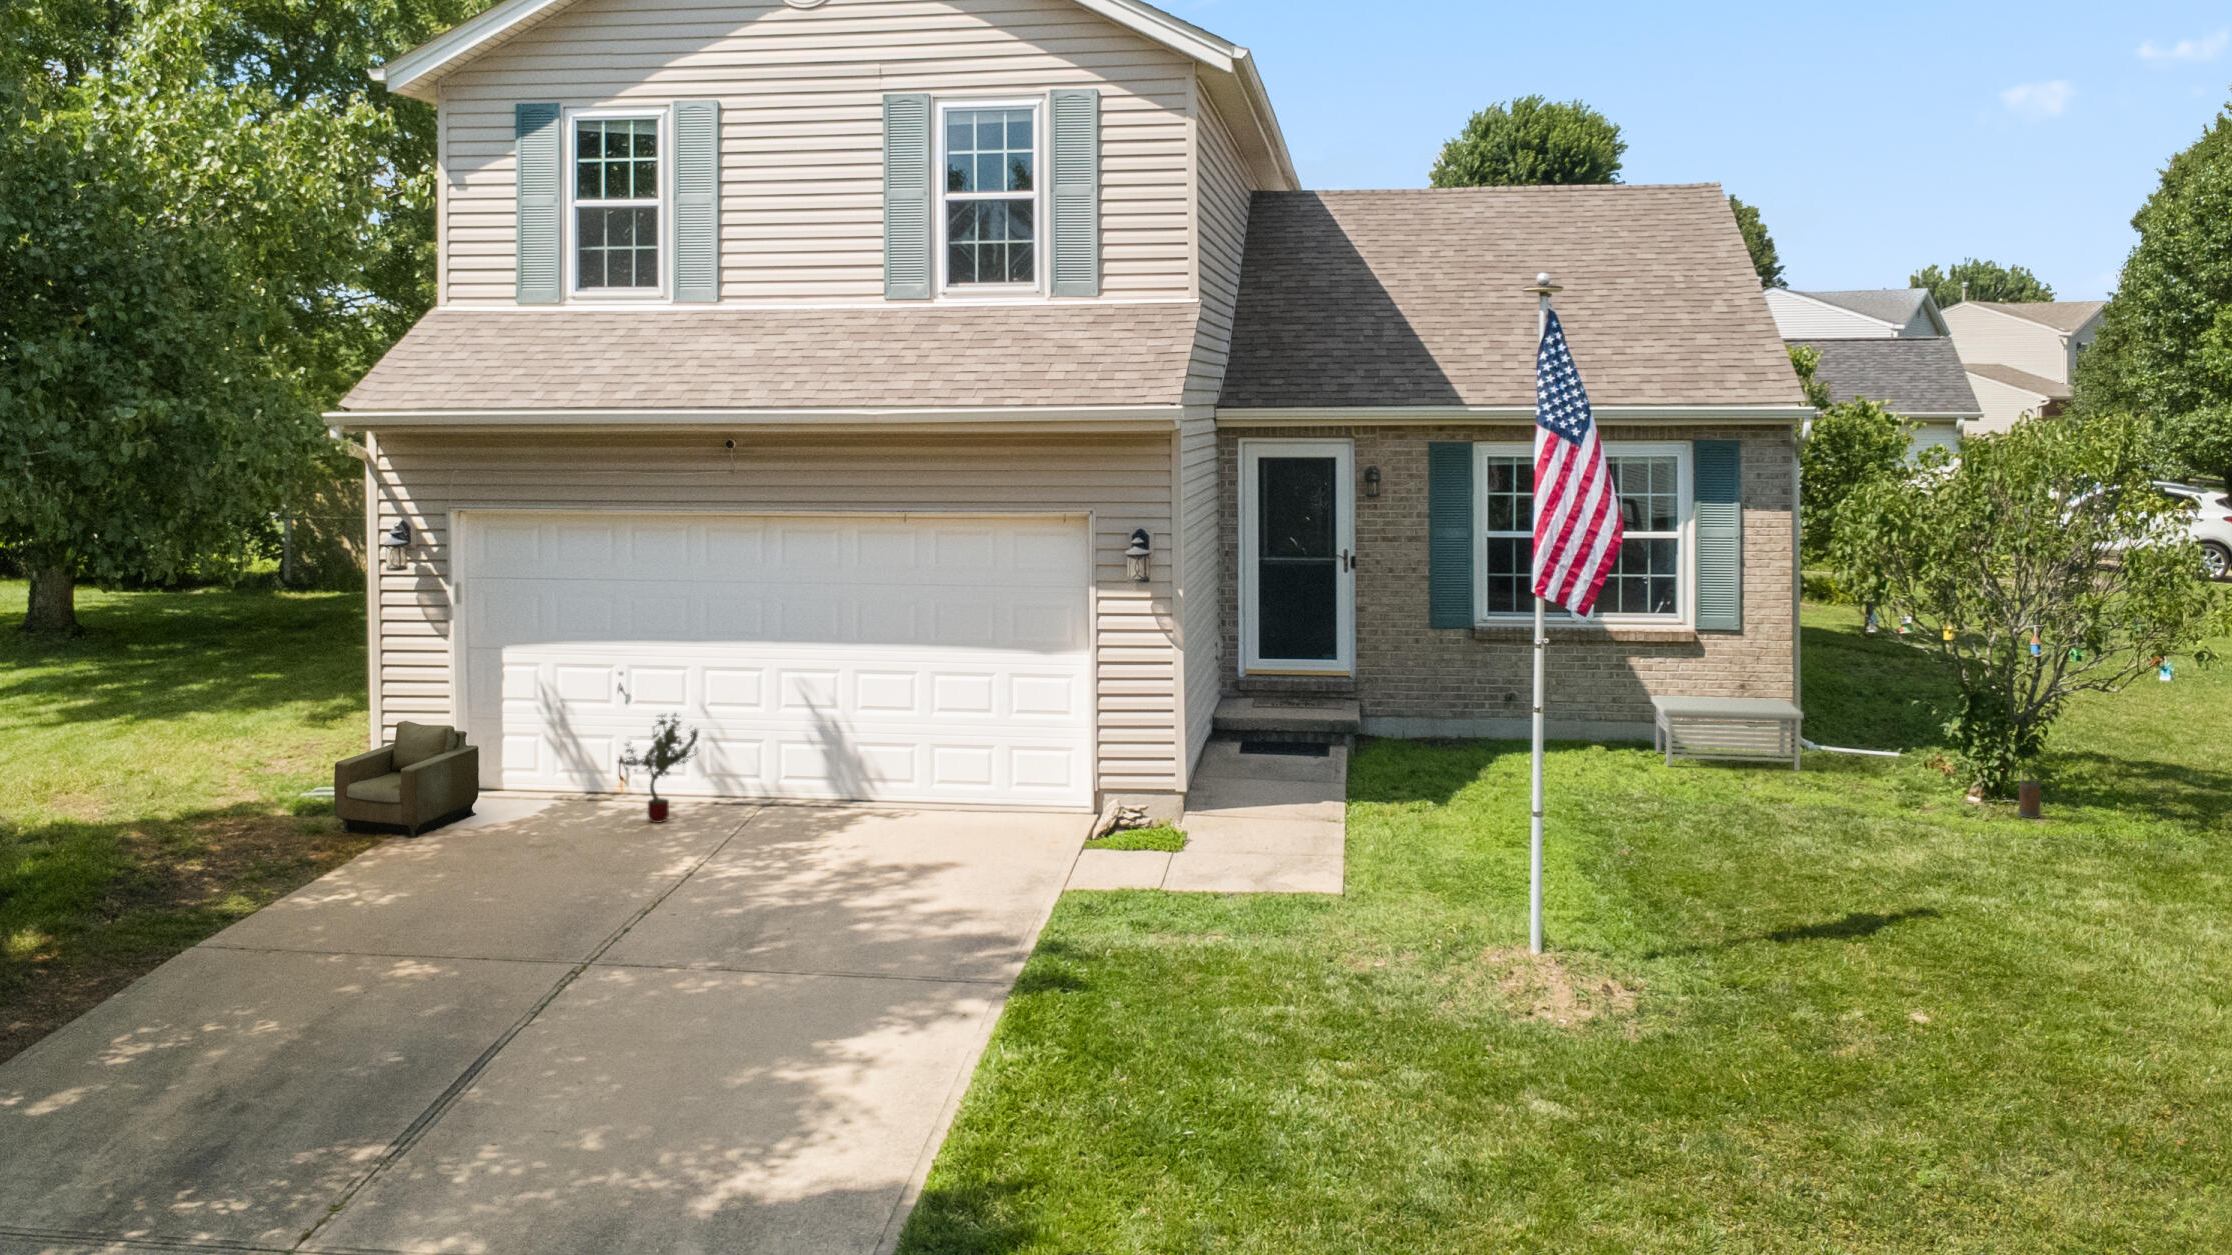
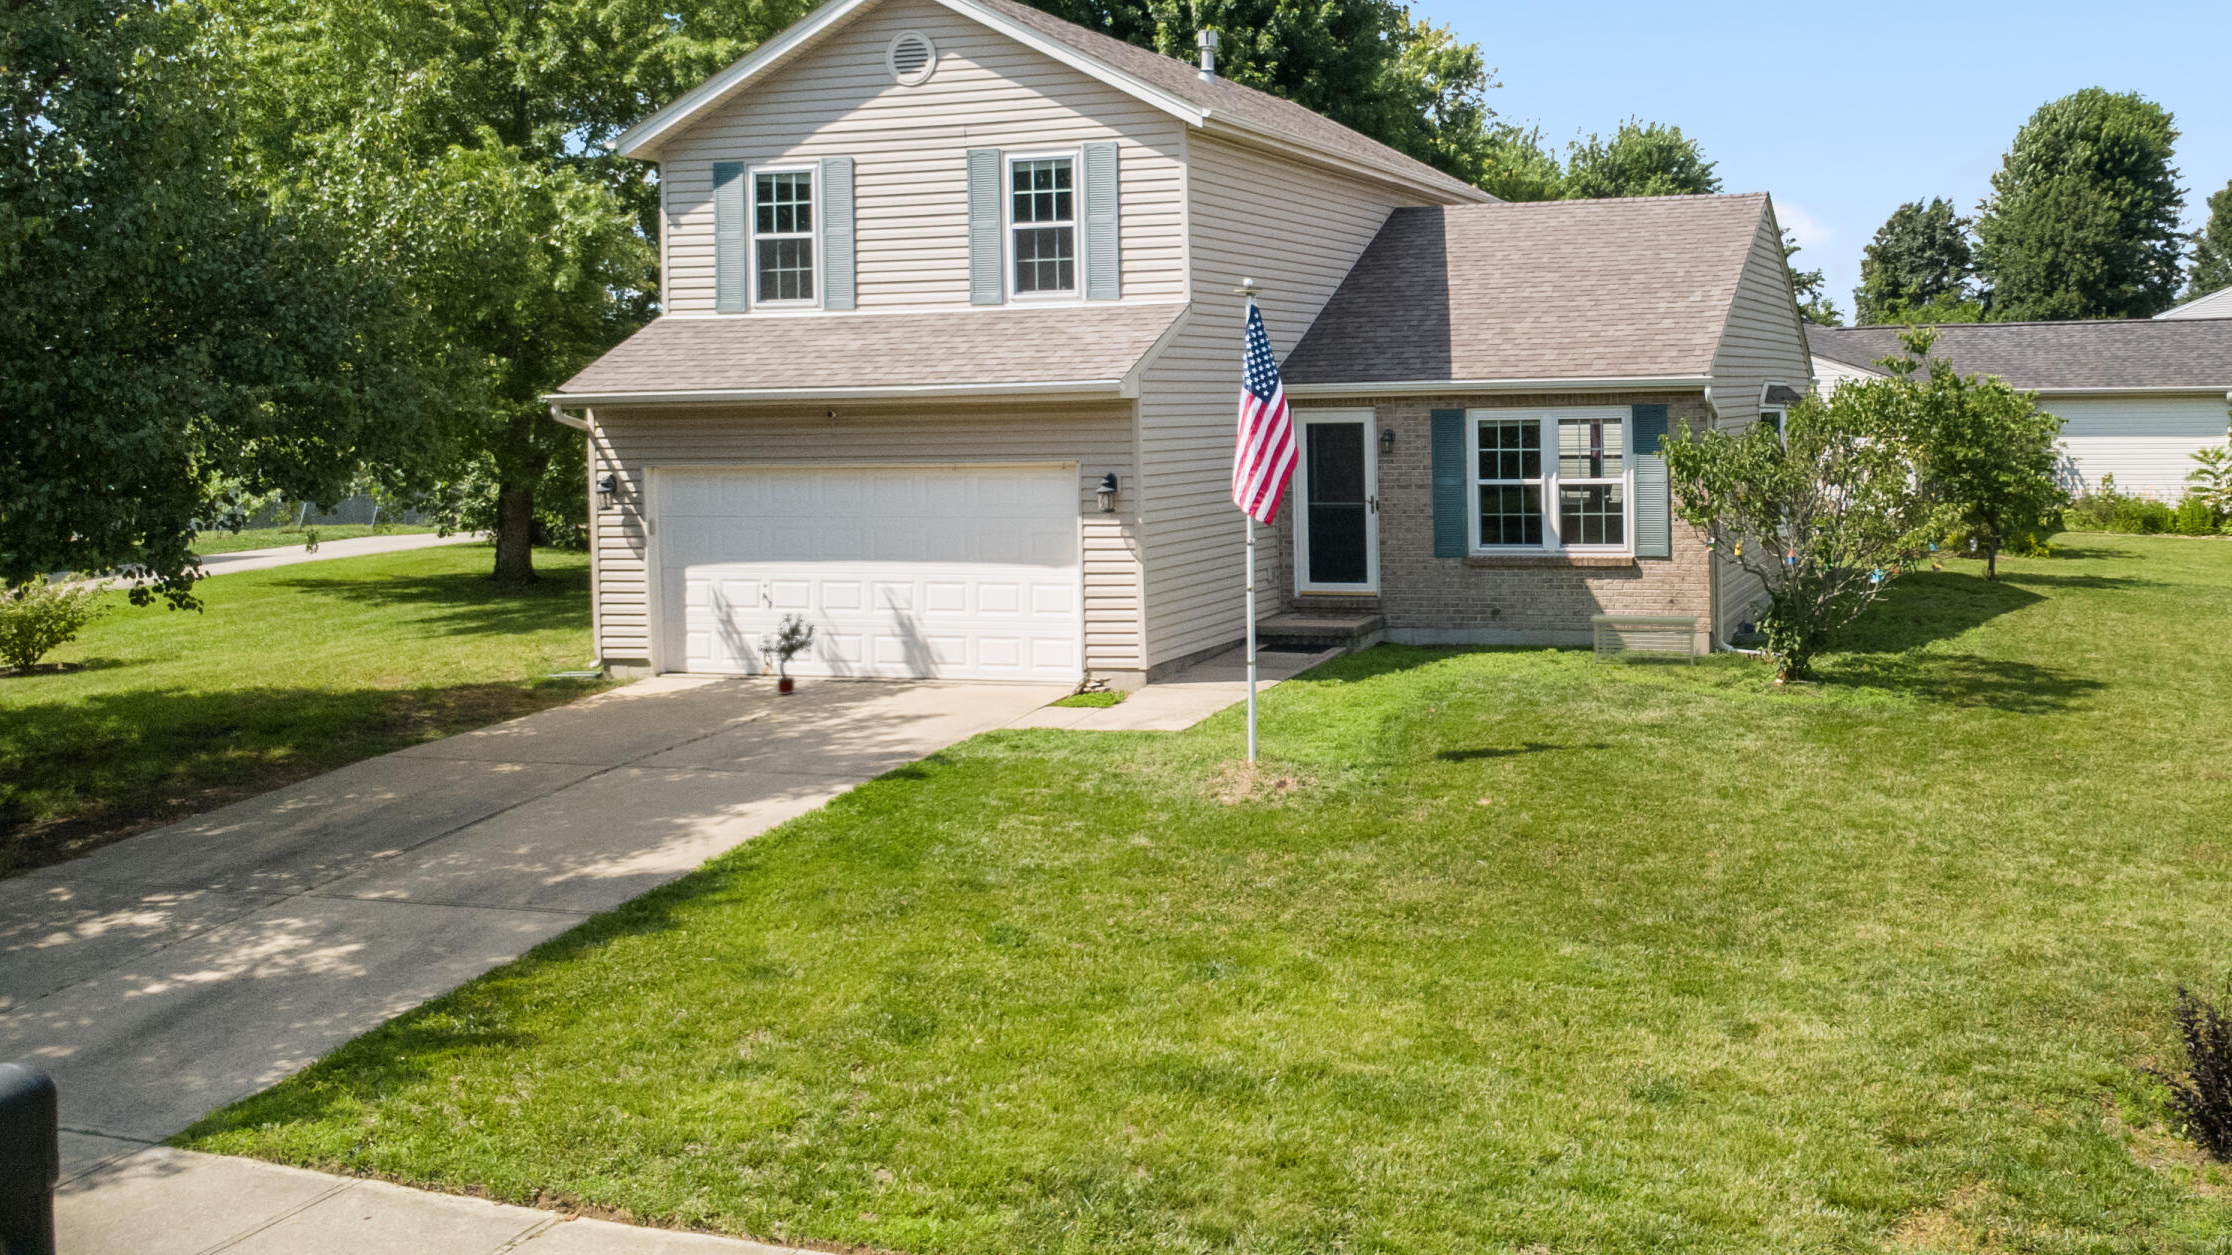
armchair: present [334,721,479,839] -> none [549,621,664,703]
watering can: present [2019,770,2041,818] -> none [1802,655,1825,693]

